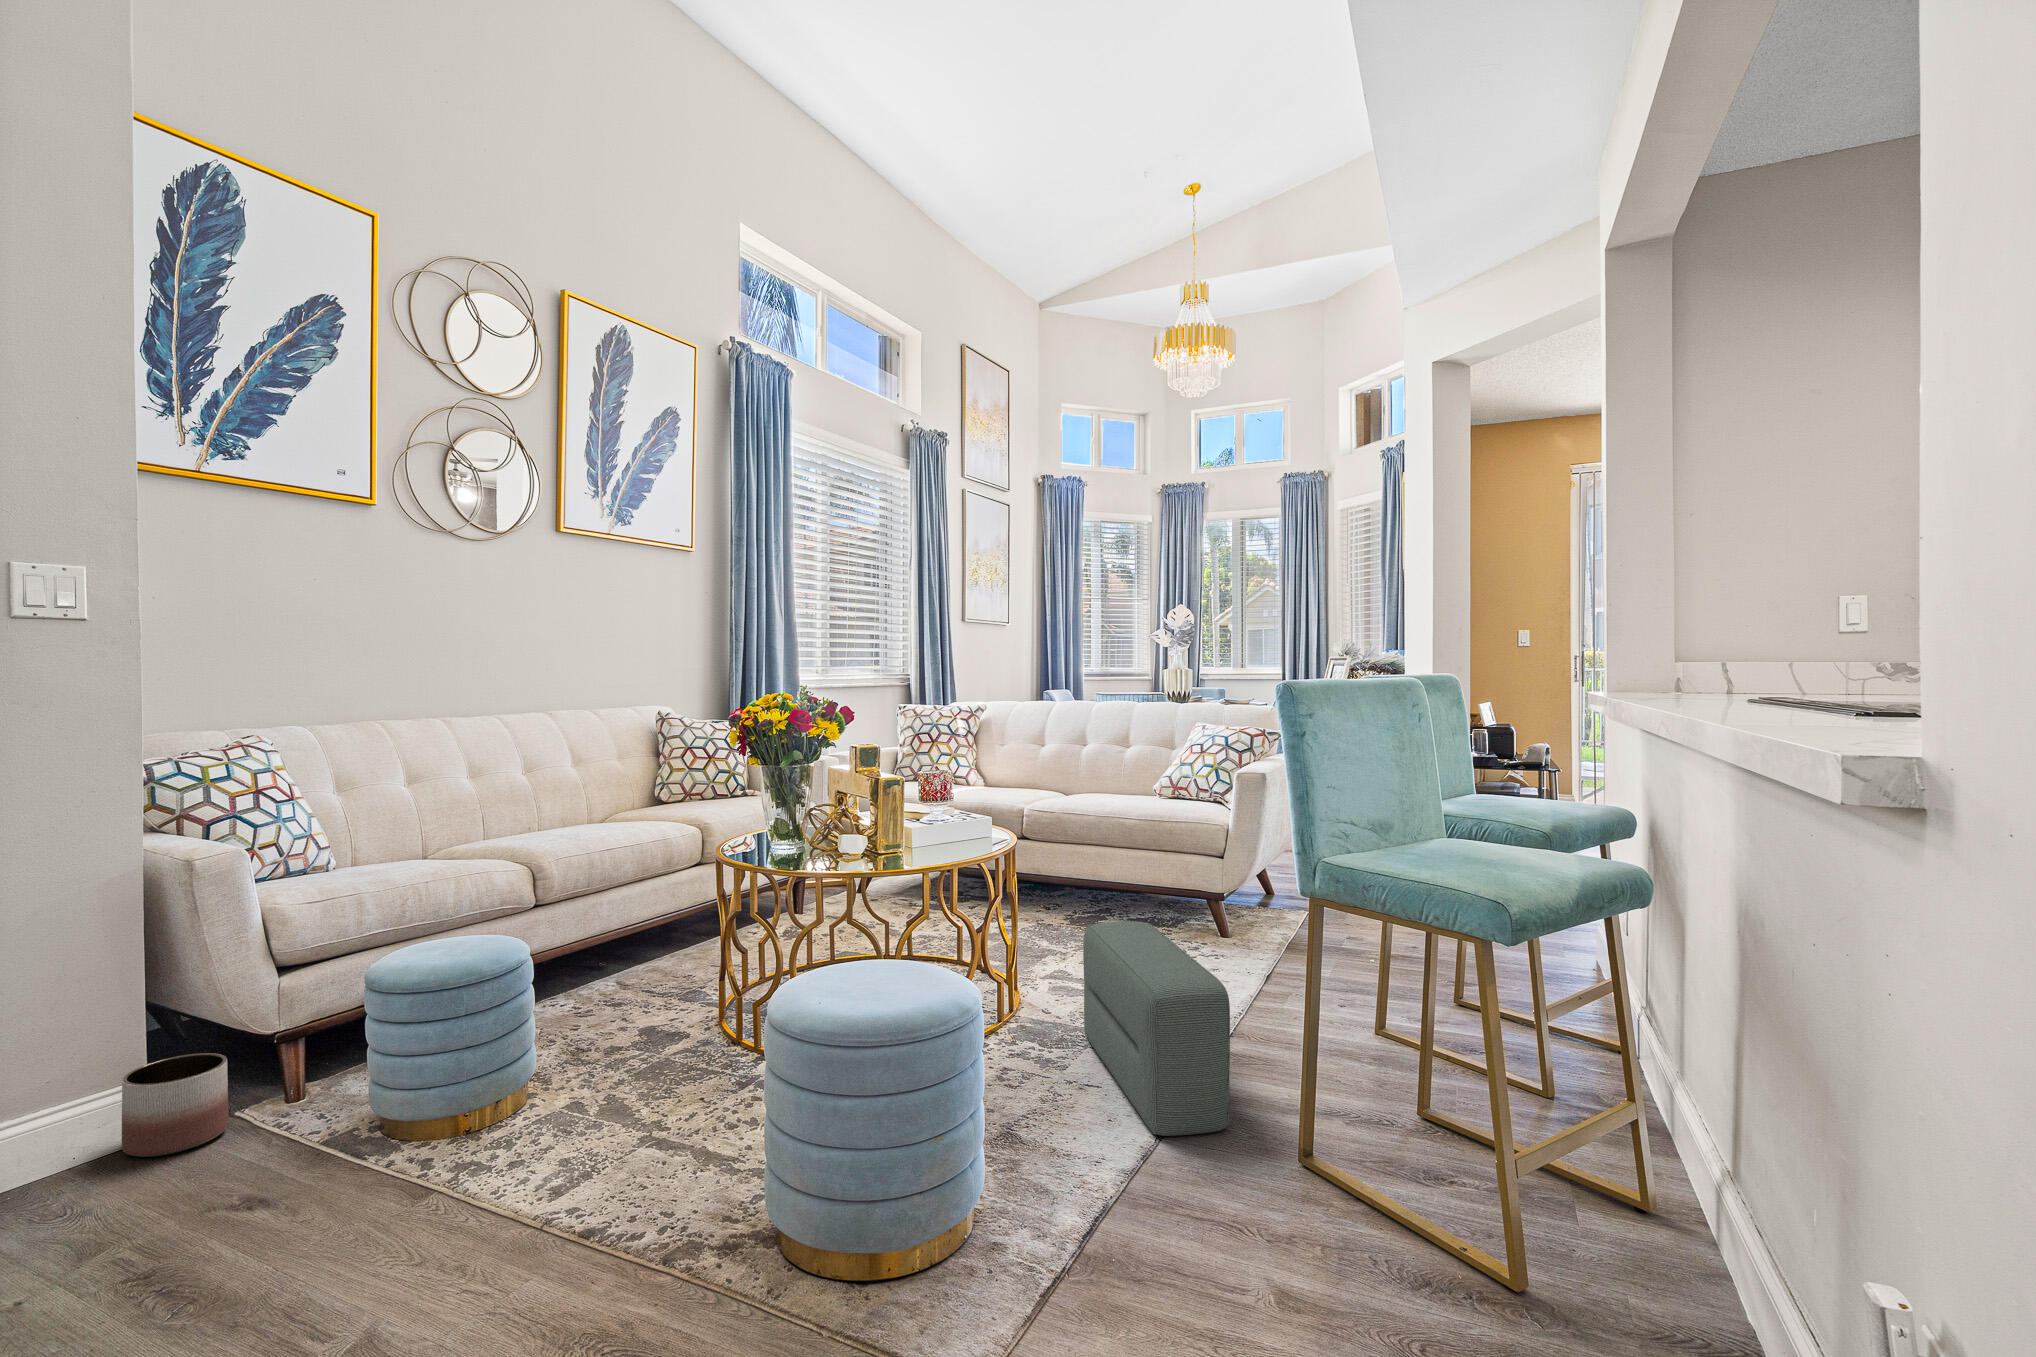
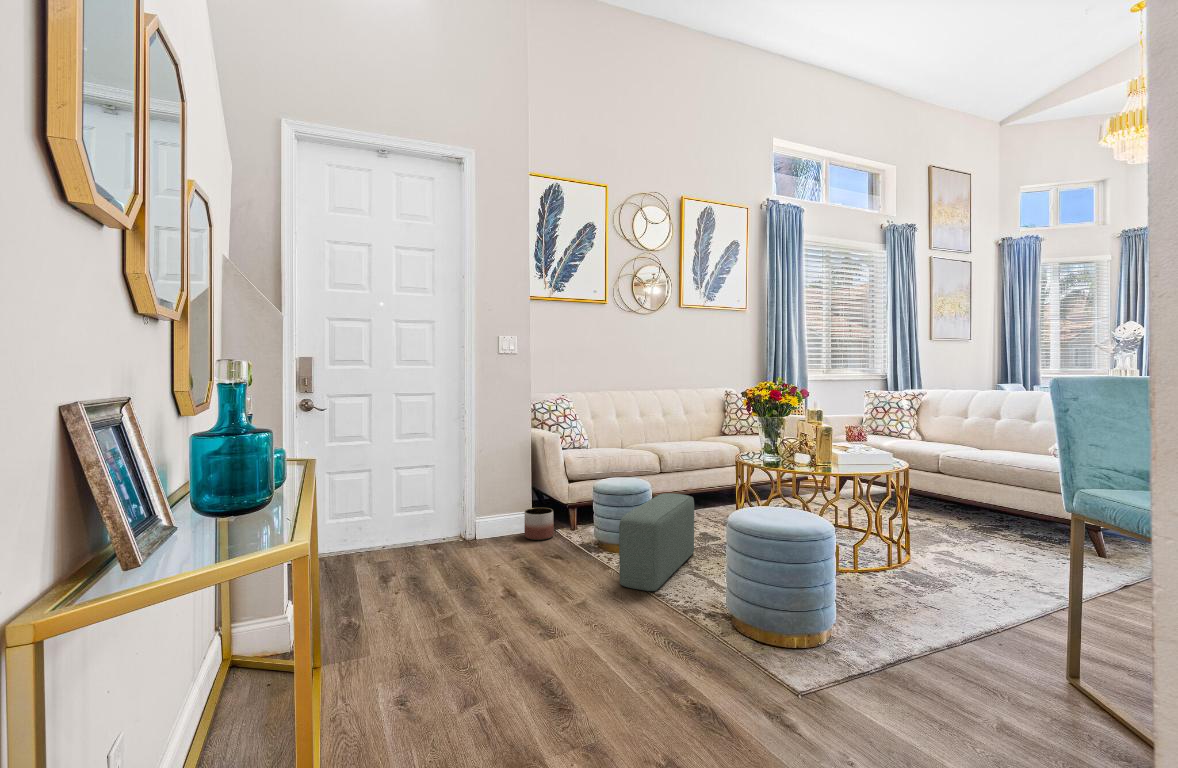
pouf: present [1083,921,1230,1136] -> present [619,493,694,591]

